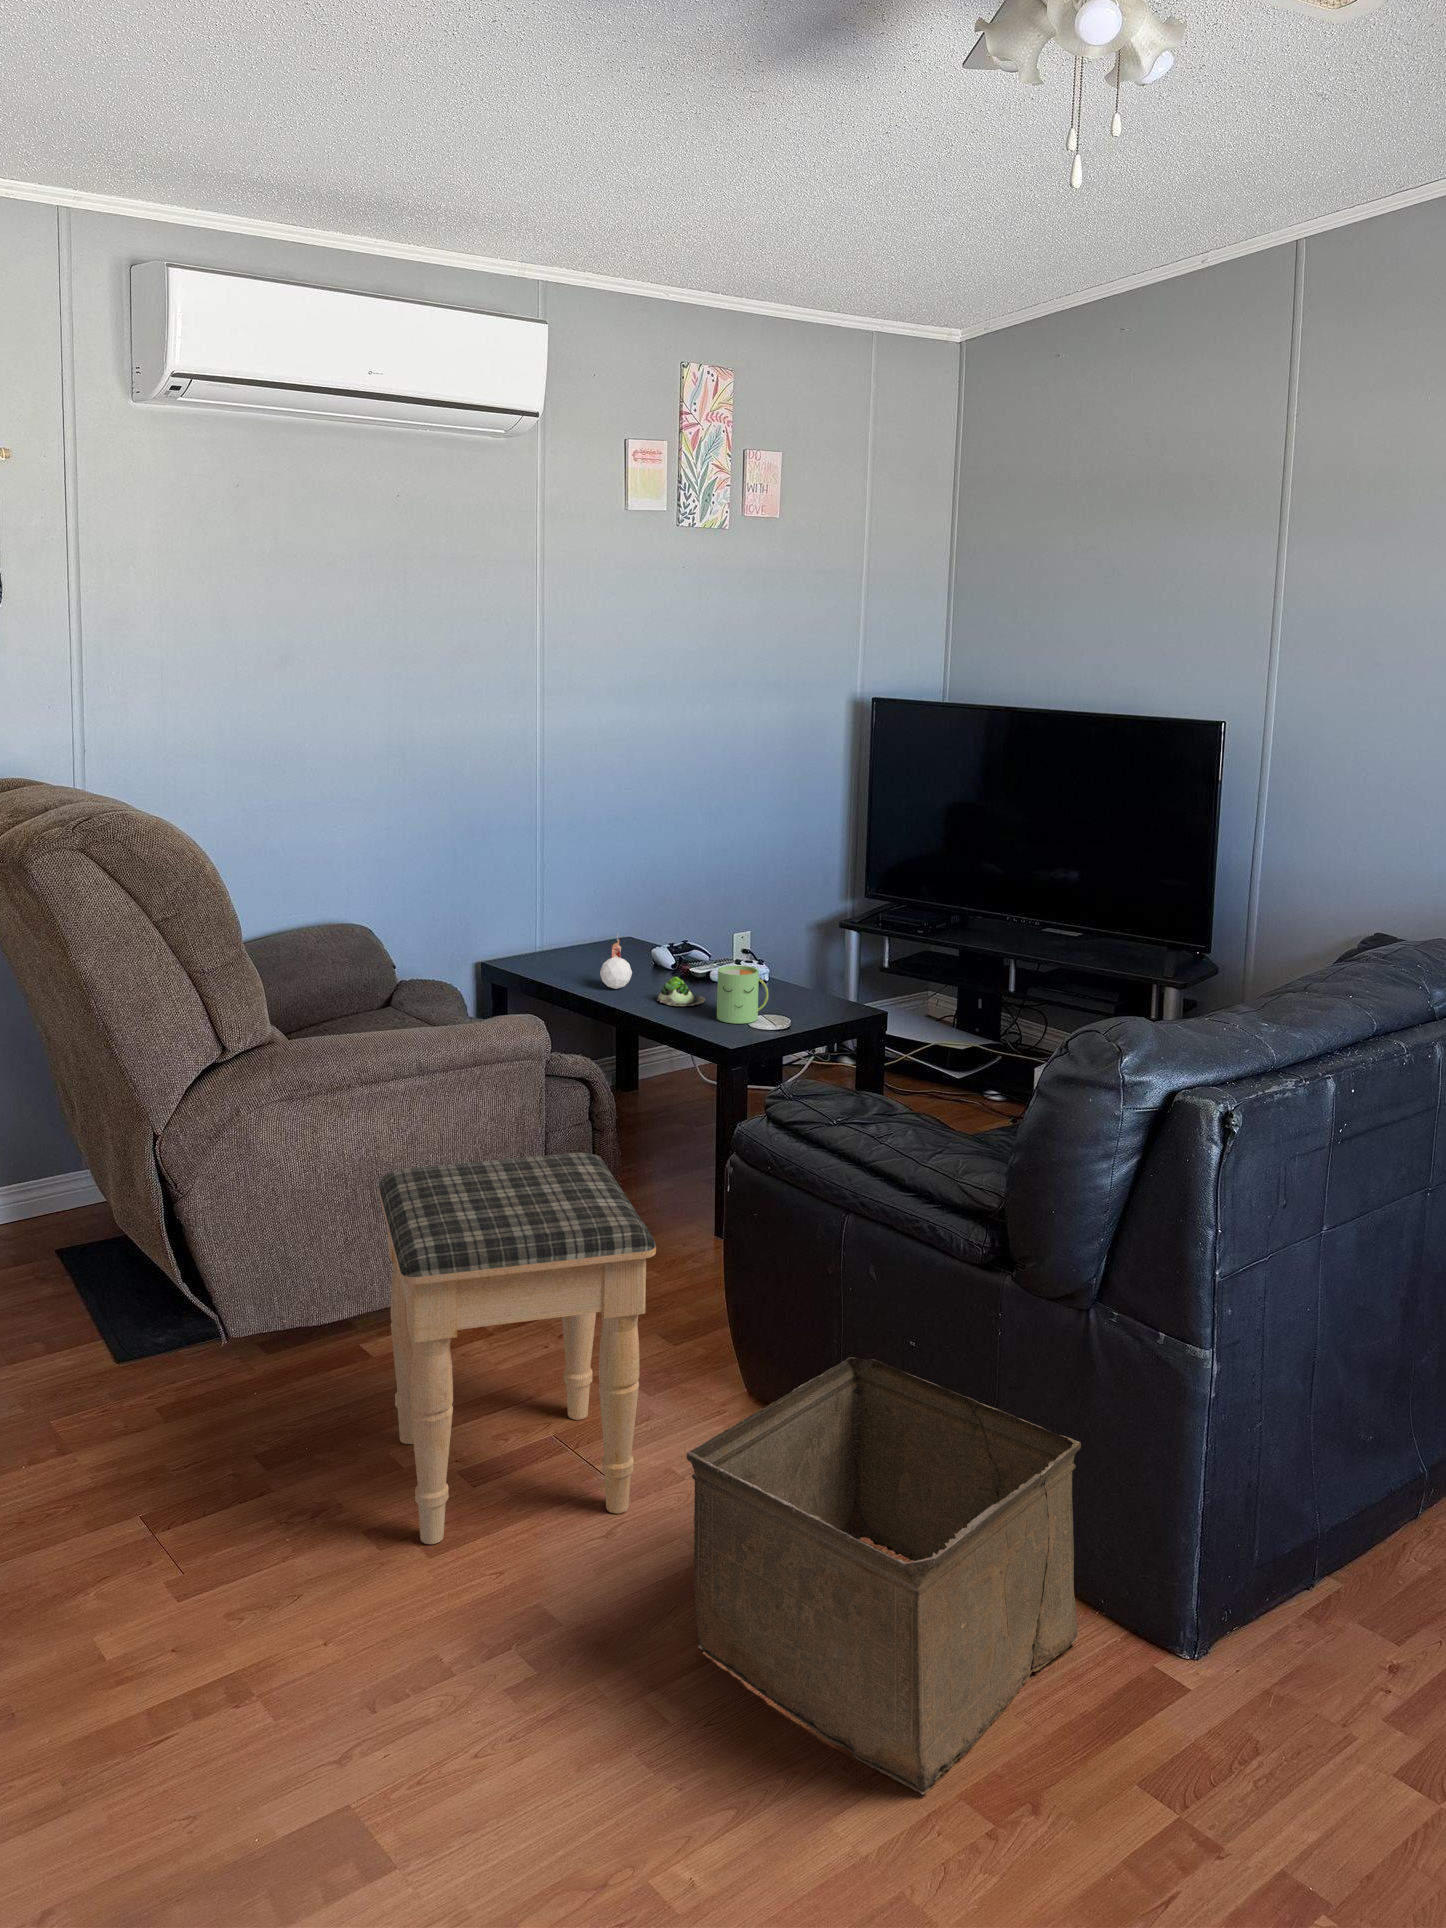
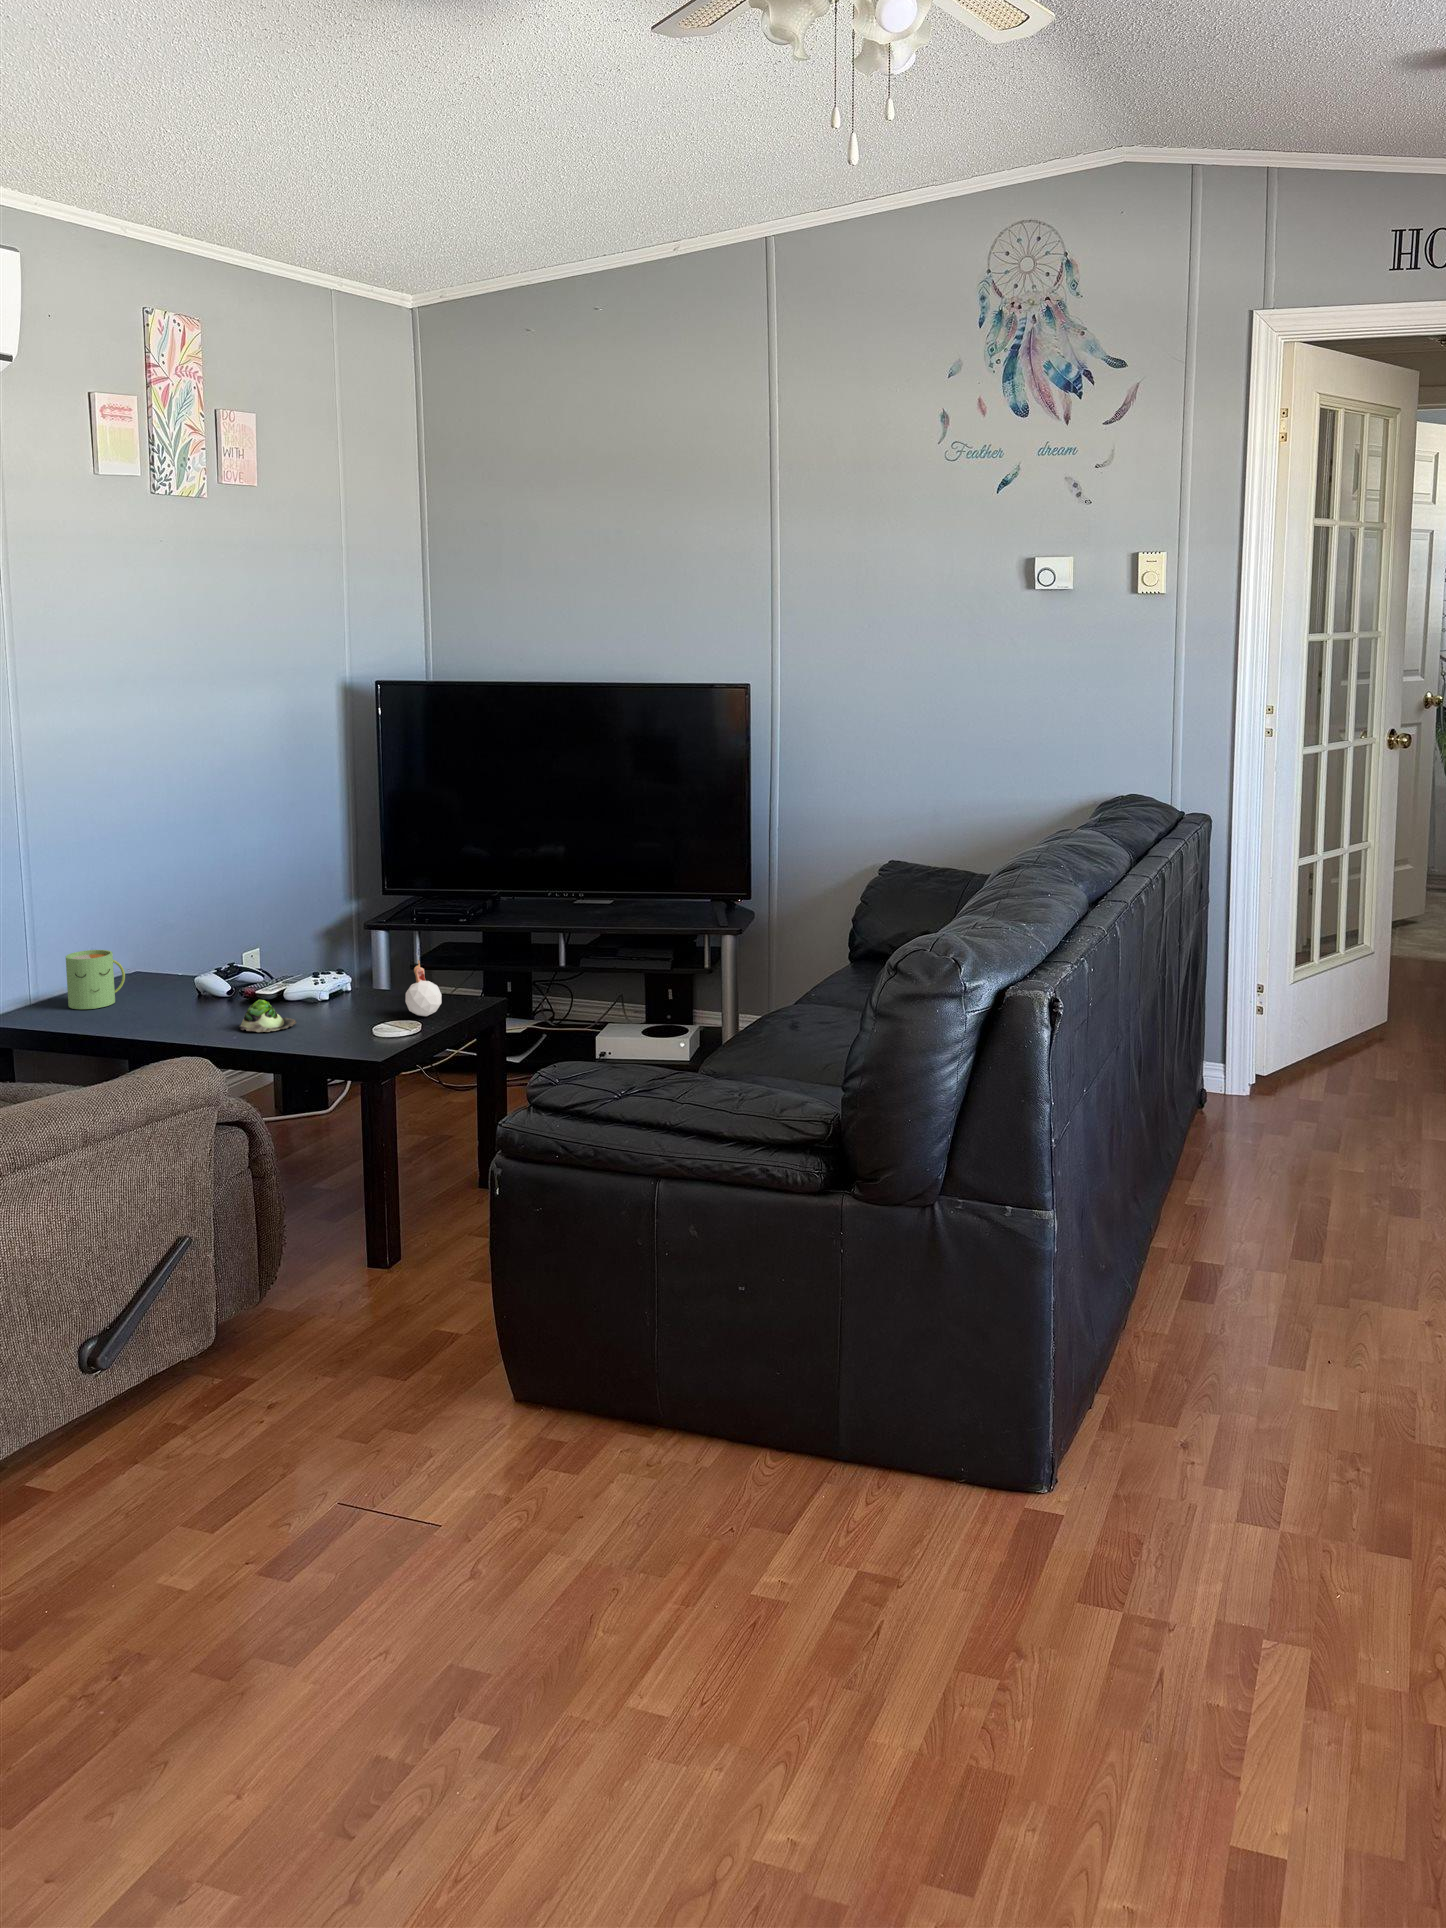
candle: present [600,935,632,989] -> present [406,954,441,1016]
mug: present [717,965,768,1024] -> present [66,950,125,1009]
footstool: present [378,1152,656,1544] -> none [114,1187,499,1658]
storage bin: present [687,1358,1081,1794] -> none [632,1311,954,1671]

